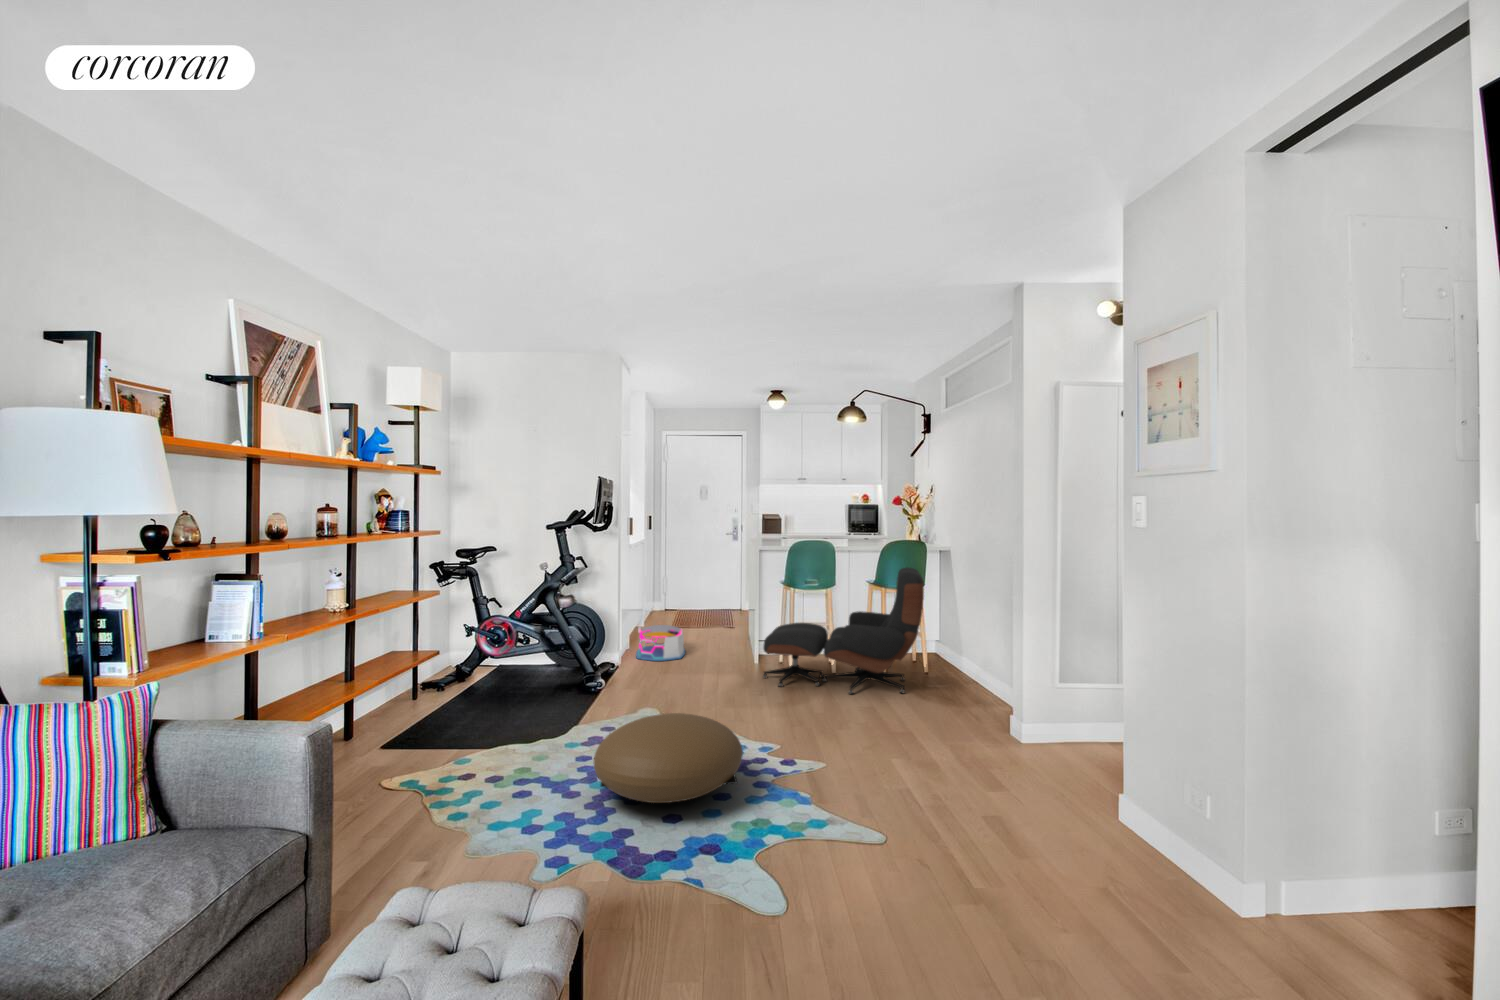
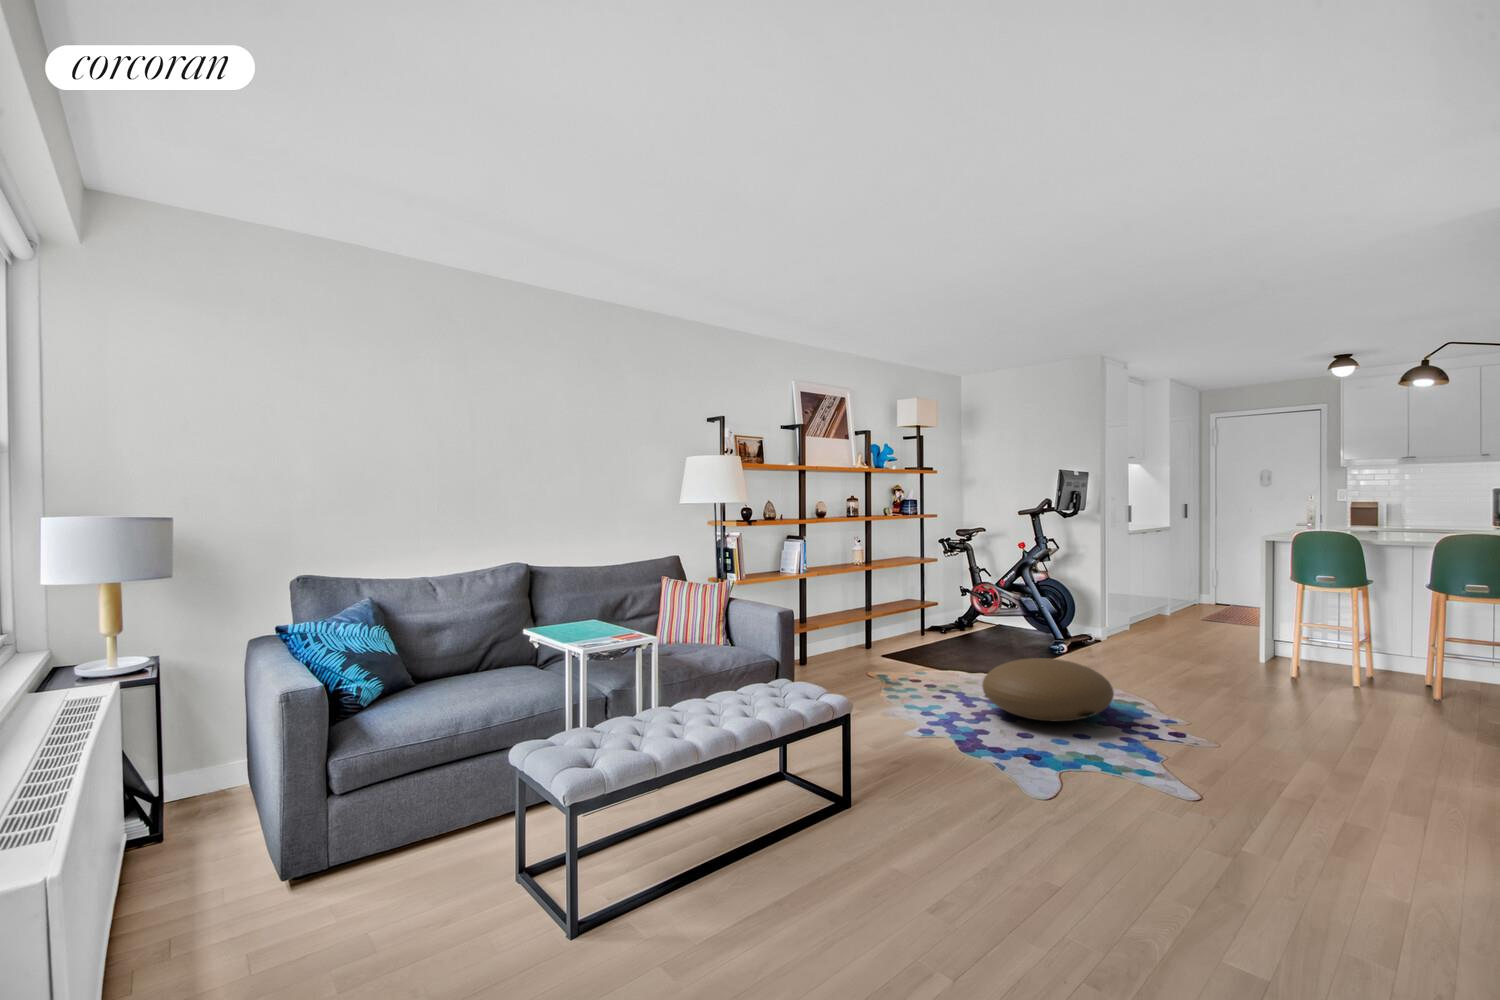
lounge chair: present [763,567,924,694] -> none [1228,562,1470,707]
storage bin: present [636,625,685,661] -> none [1119,607,1177,641]

